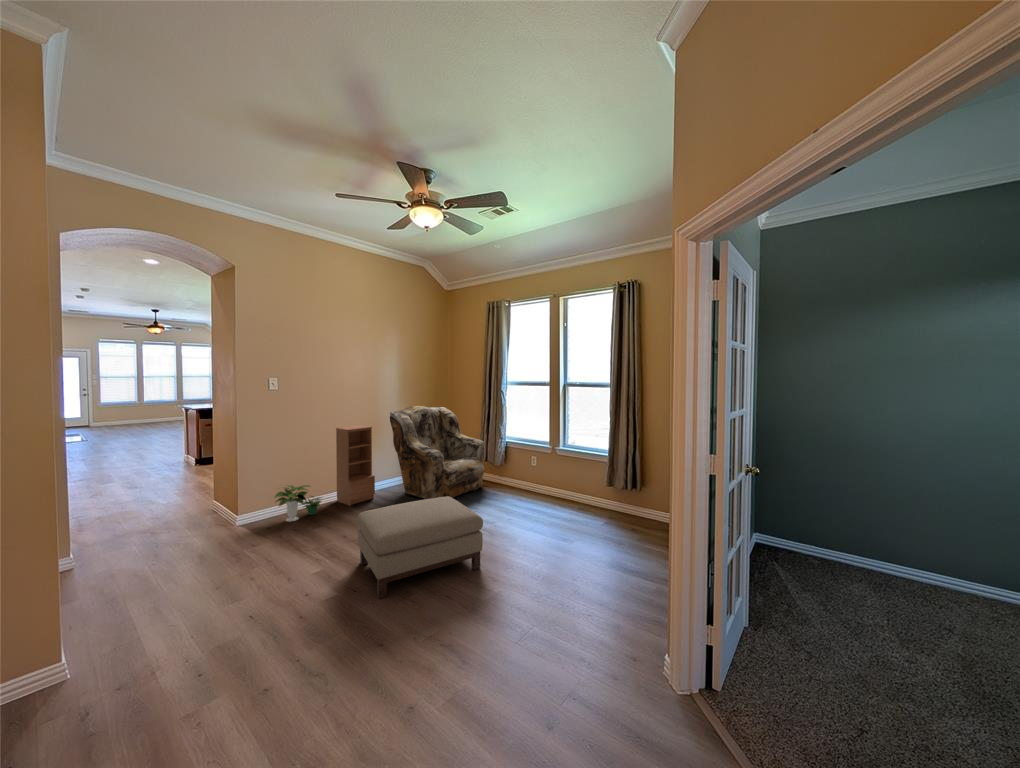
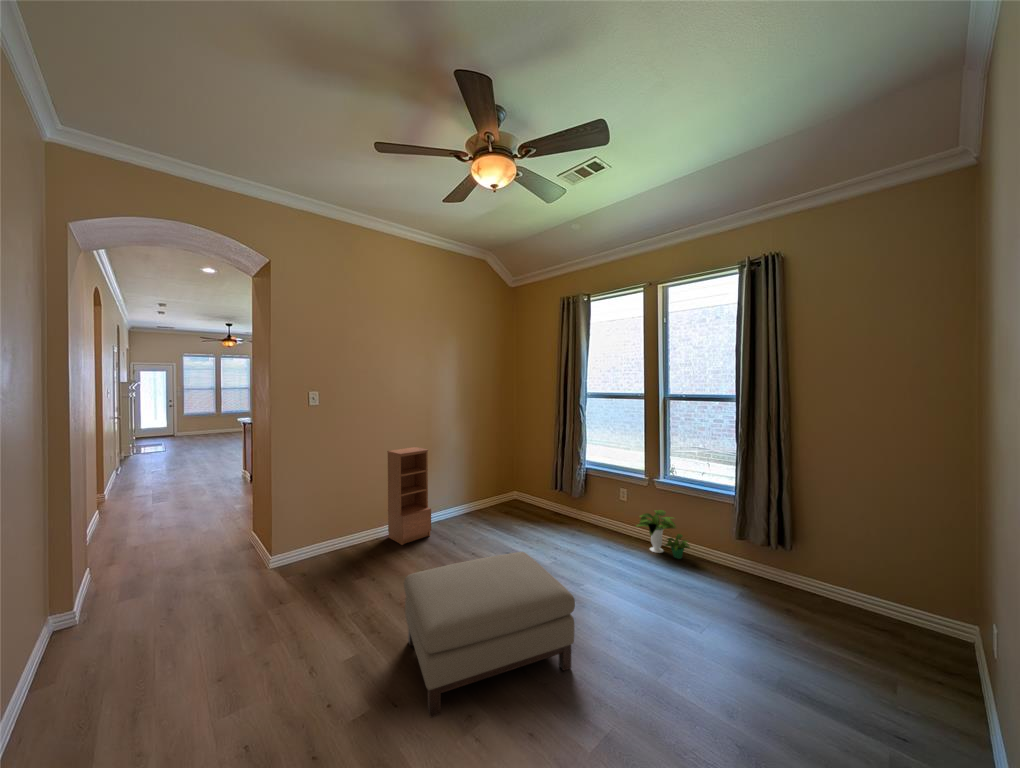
armchair: present [390,406,484,499] -> none [449,424,562,545]
potted plant: present [275,485,321,522] -> present [636,510,690,559]

